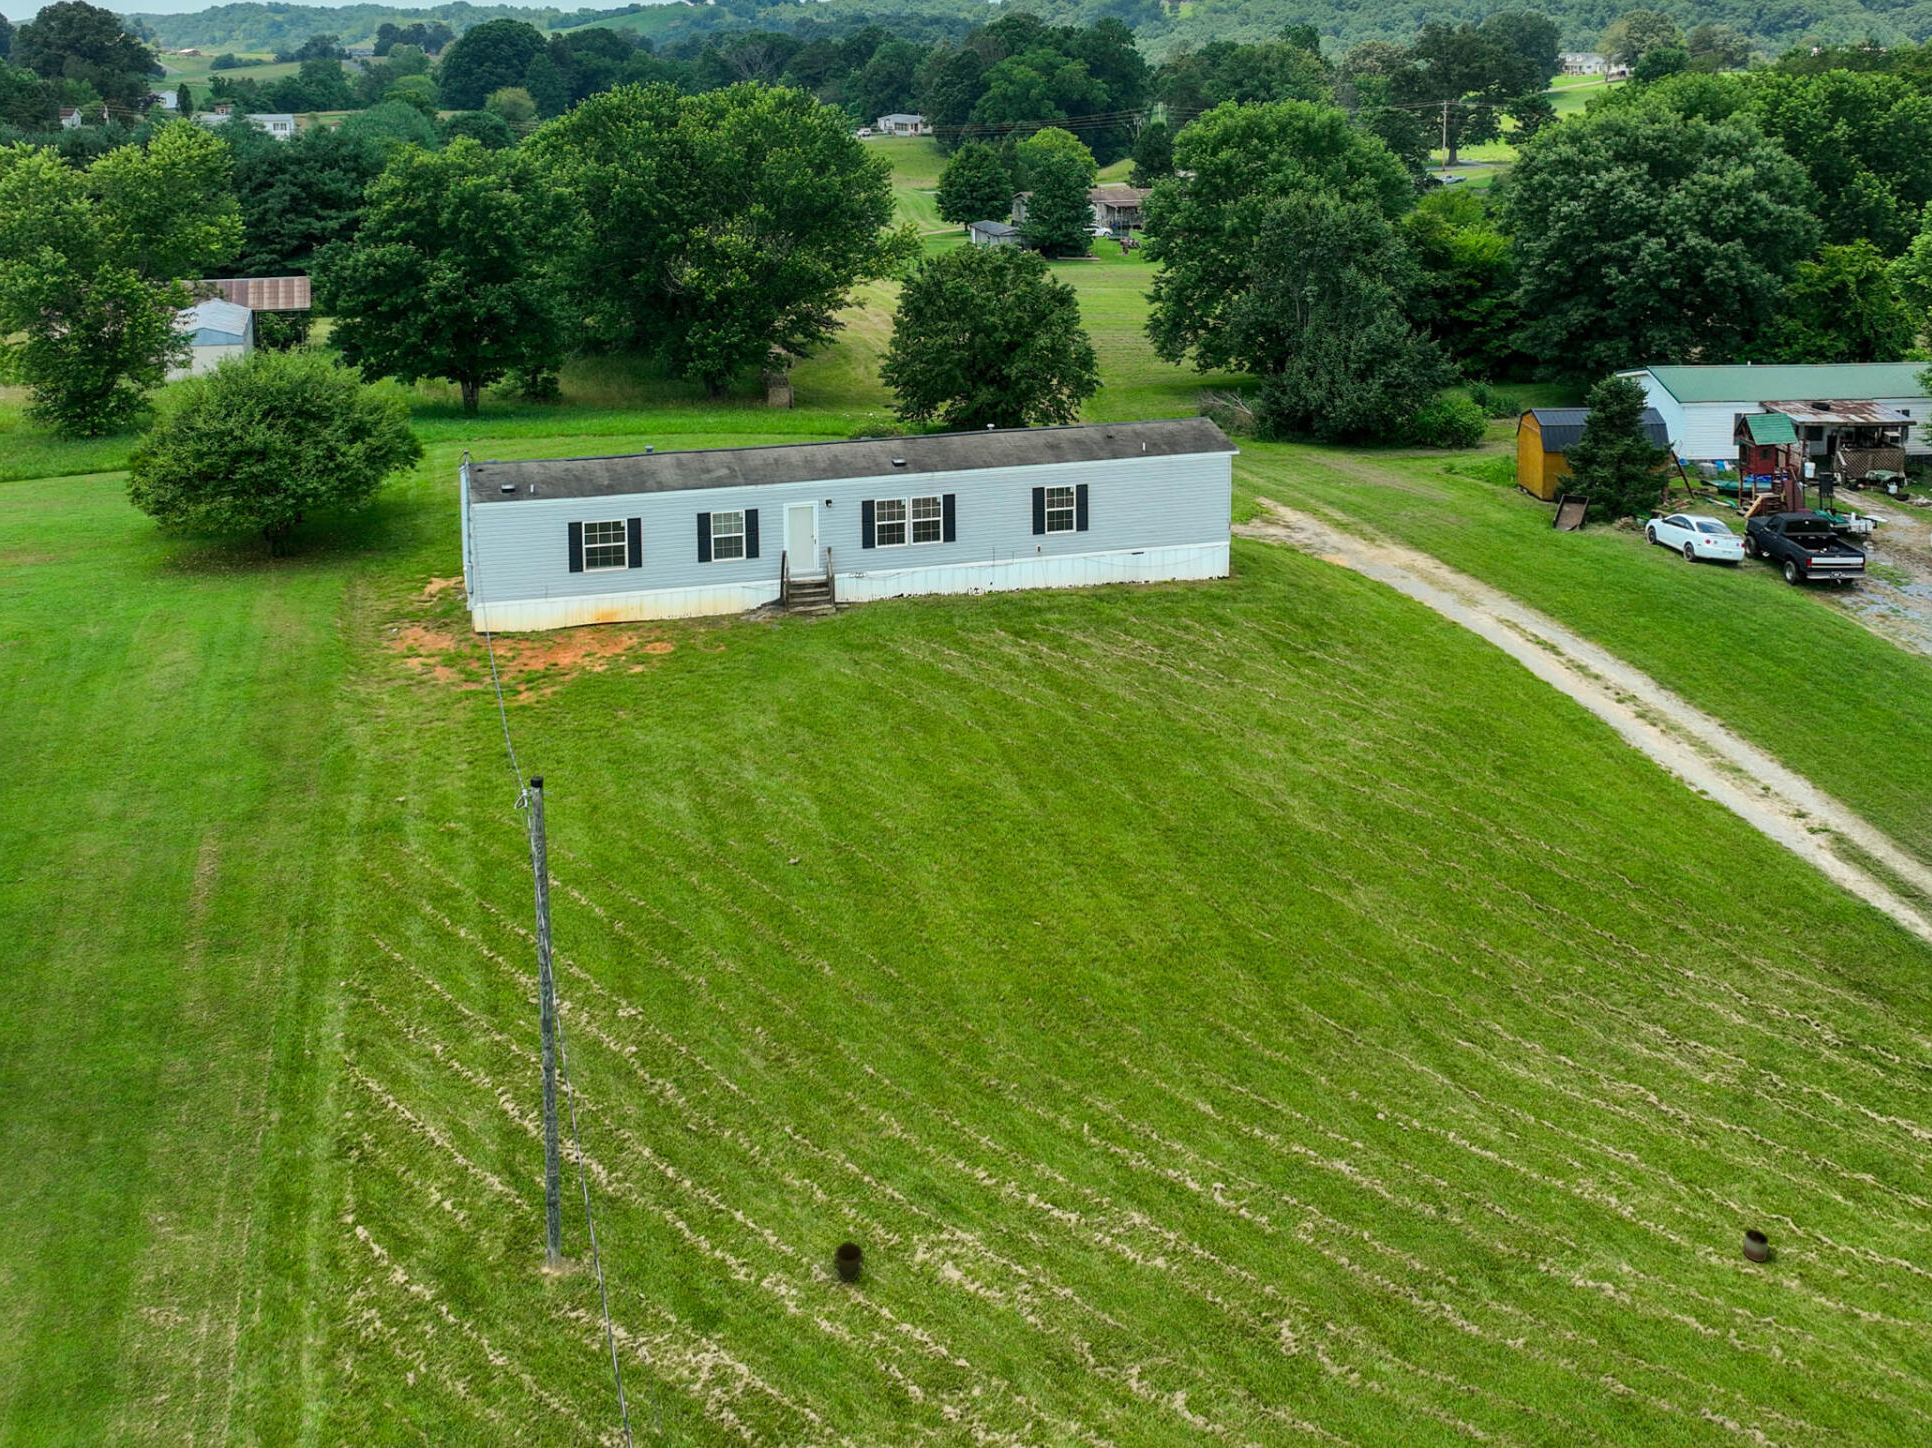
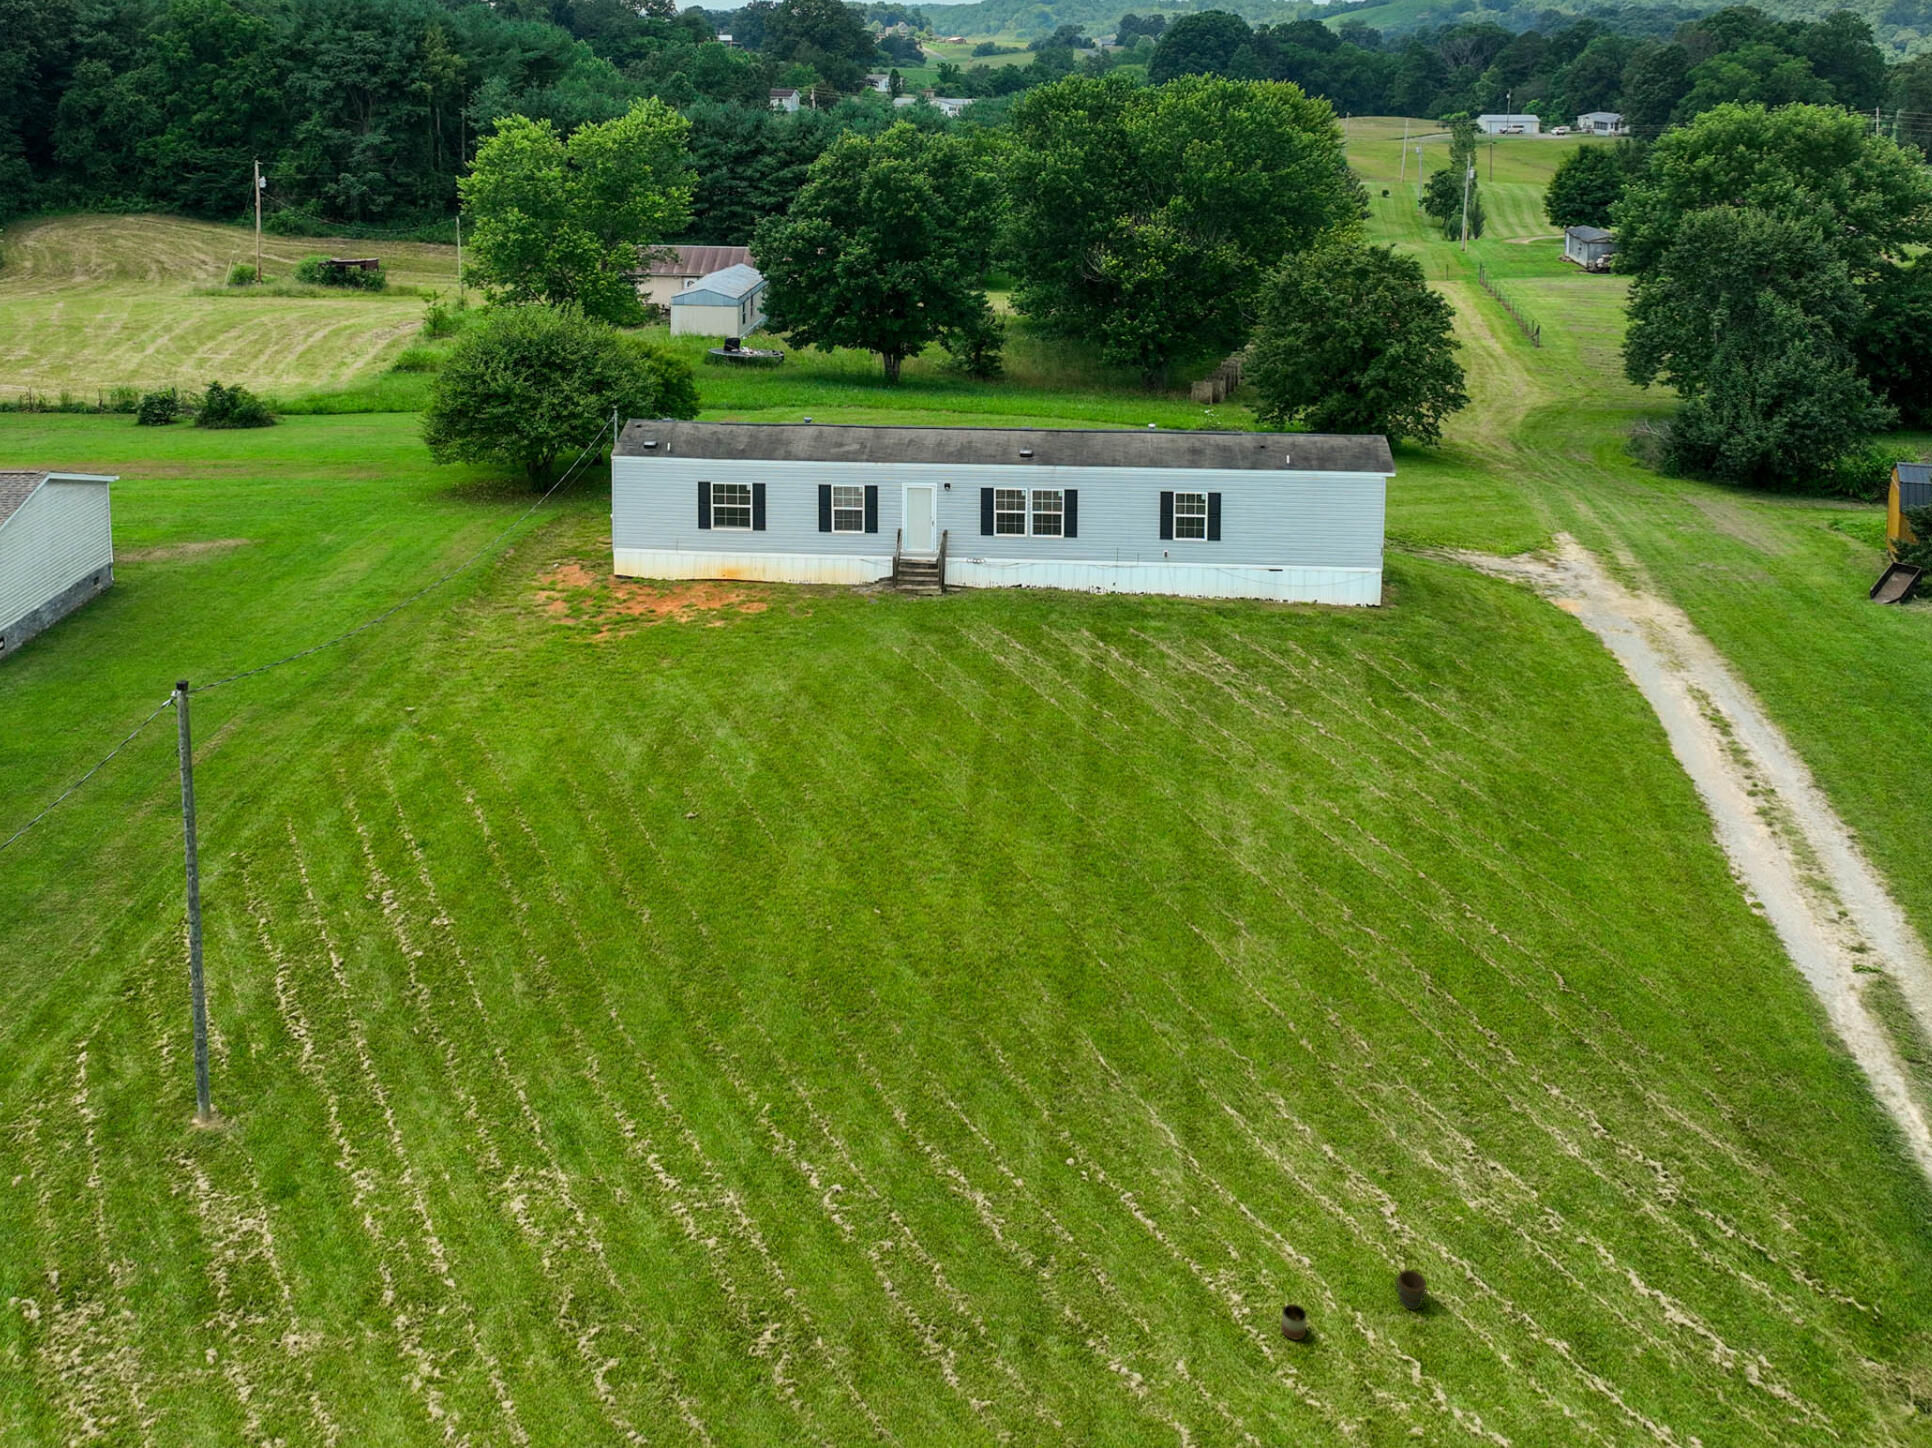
bucket: present [834,1242,865,1282] -> present [1396,1270,1428,1310]

